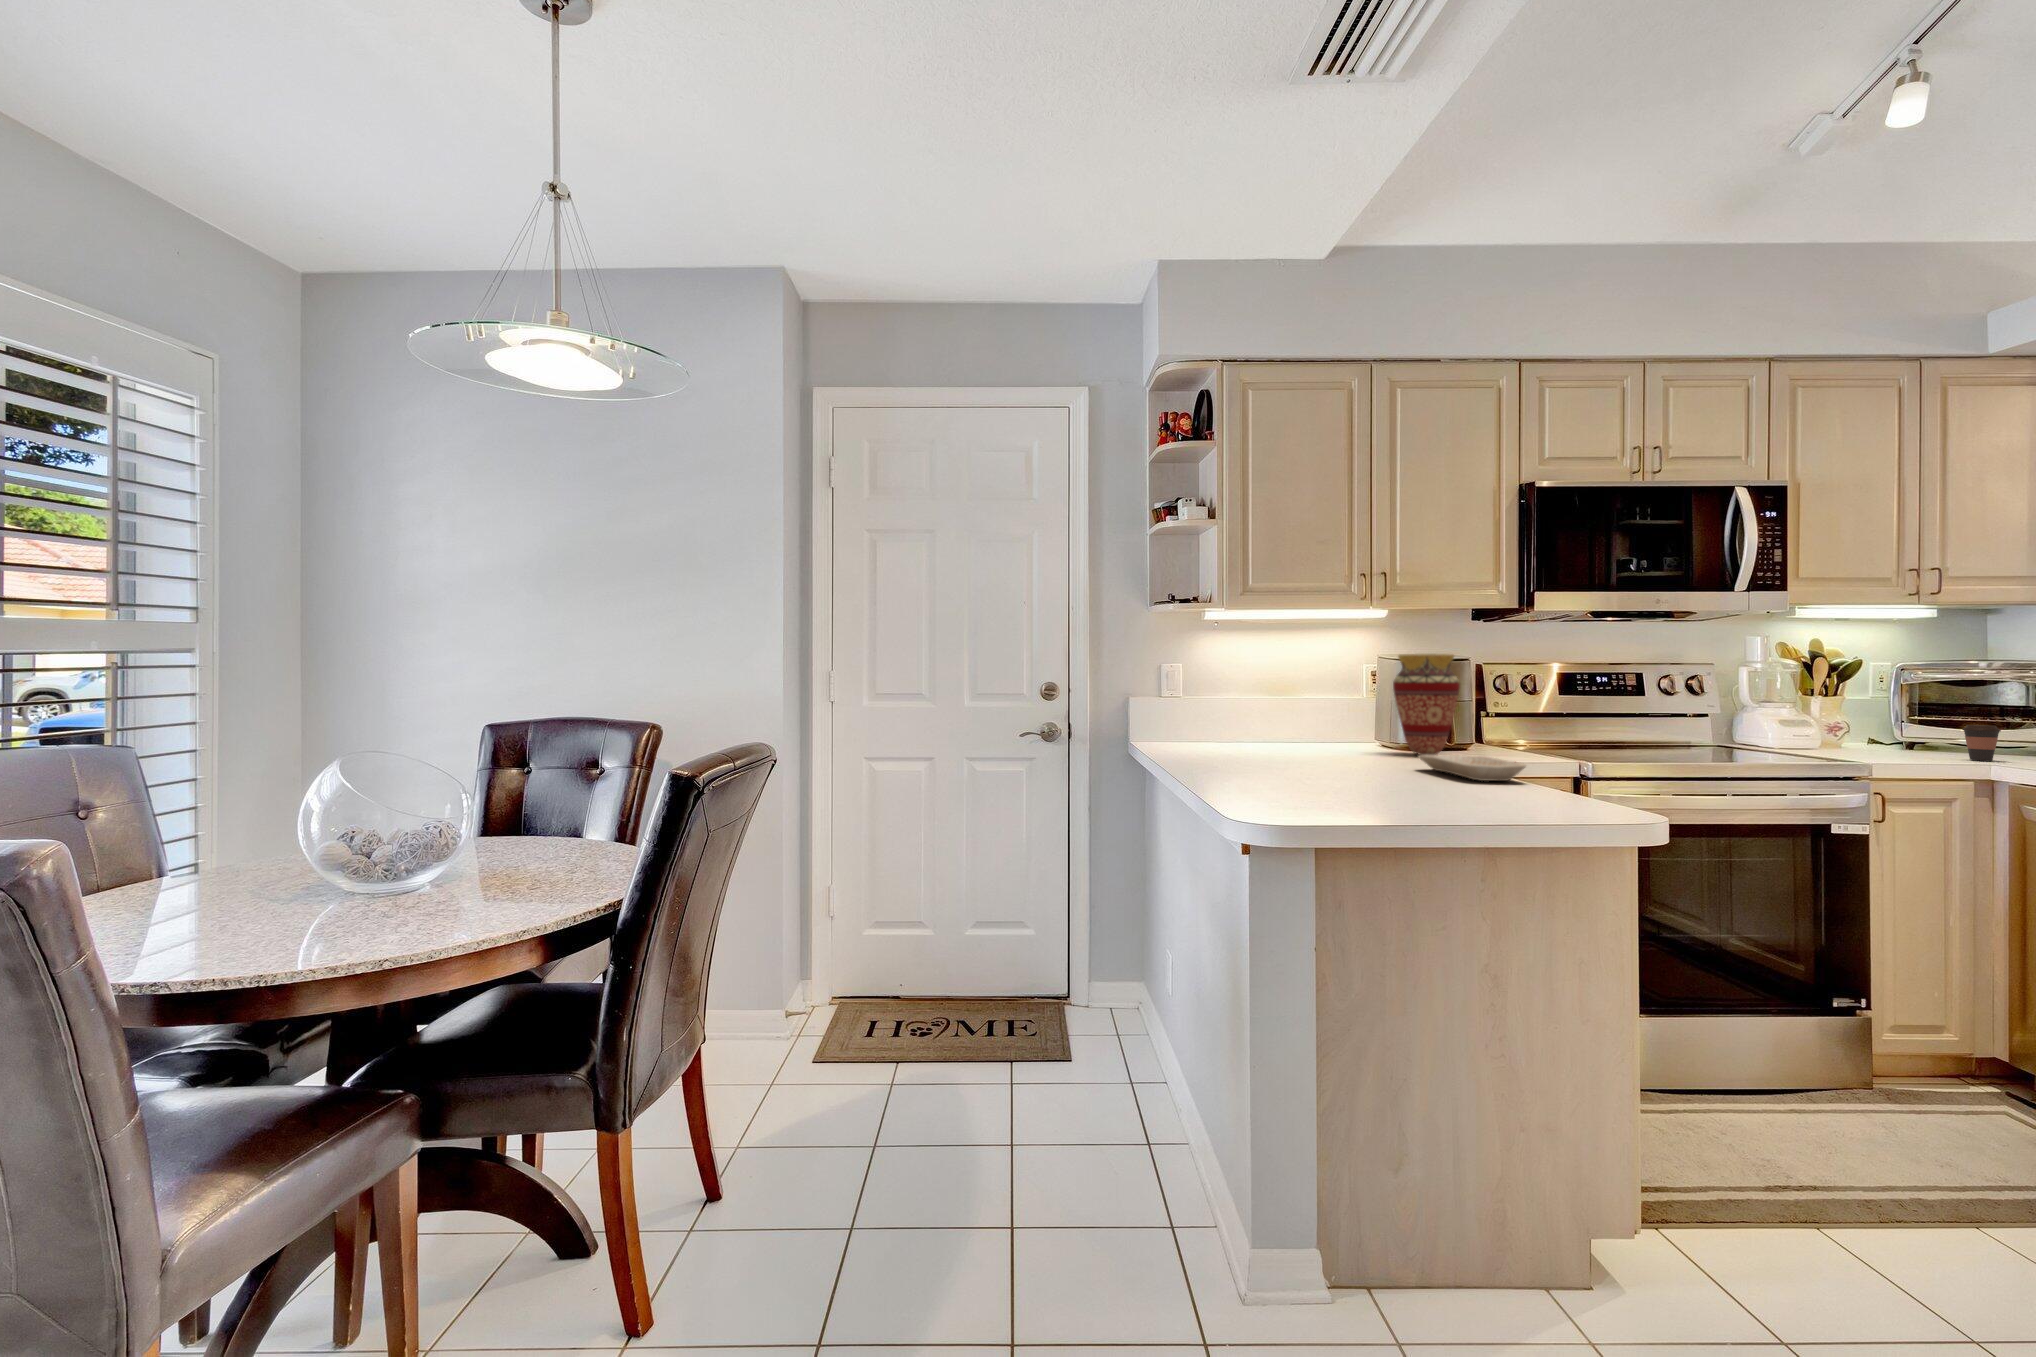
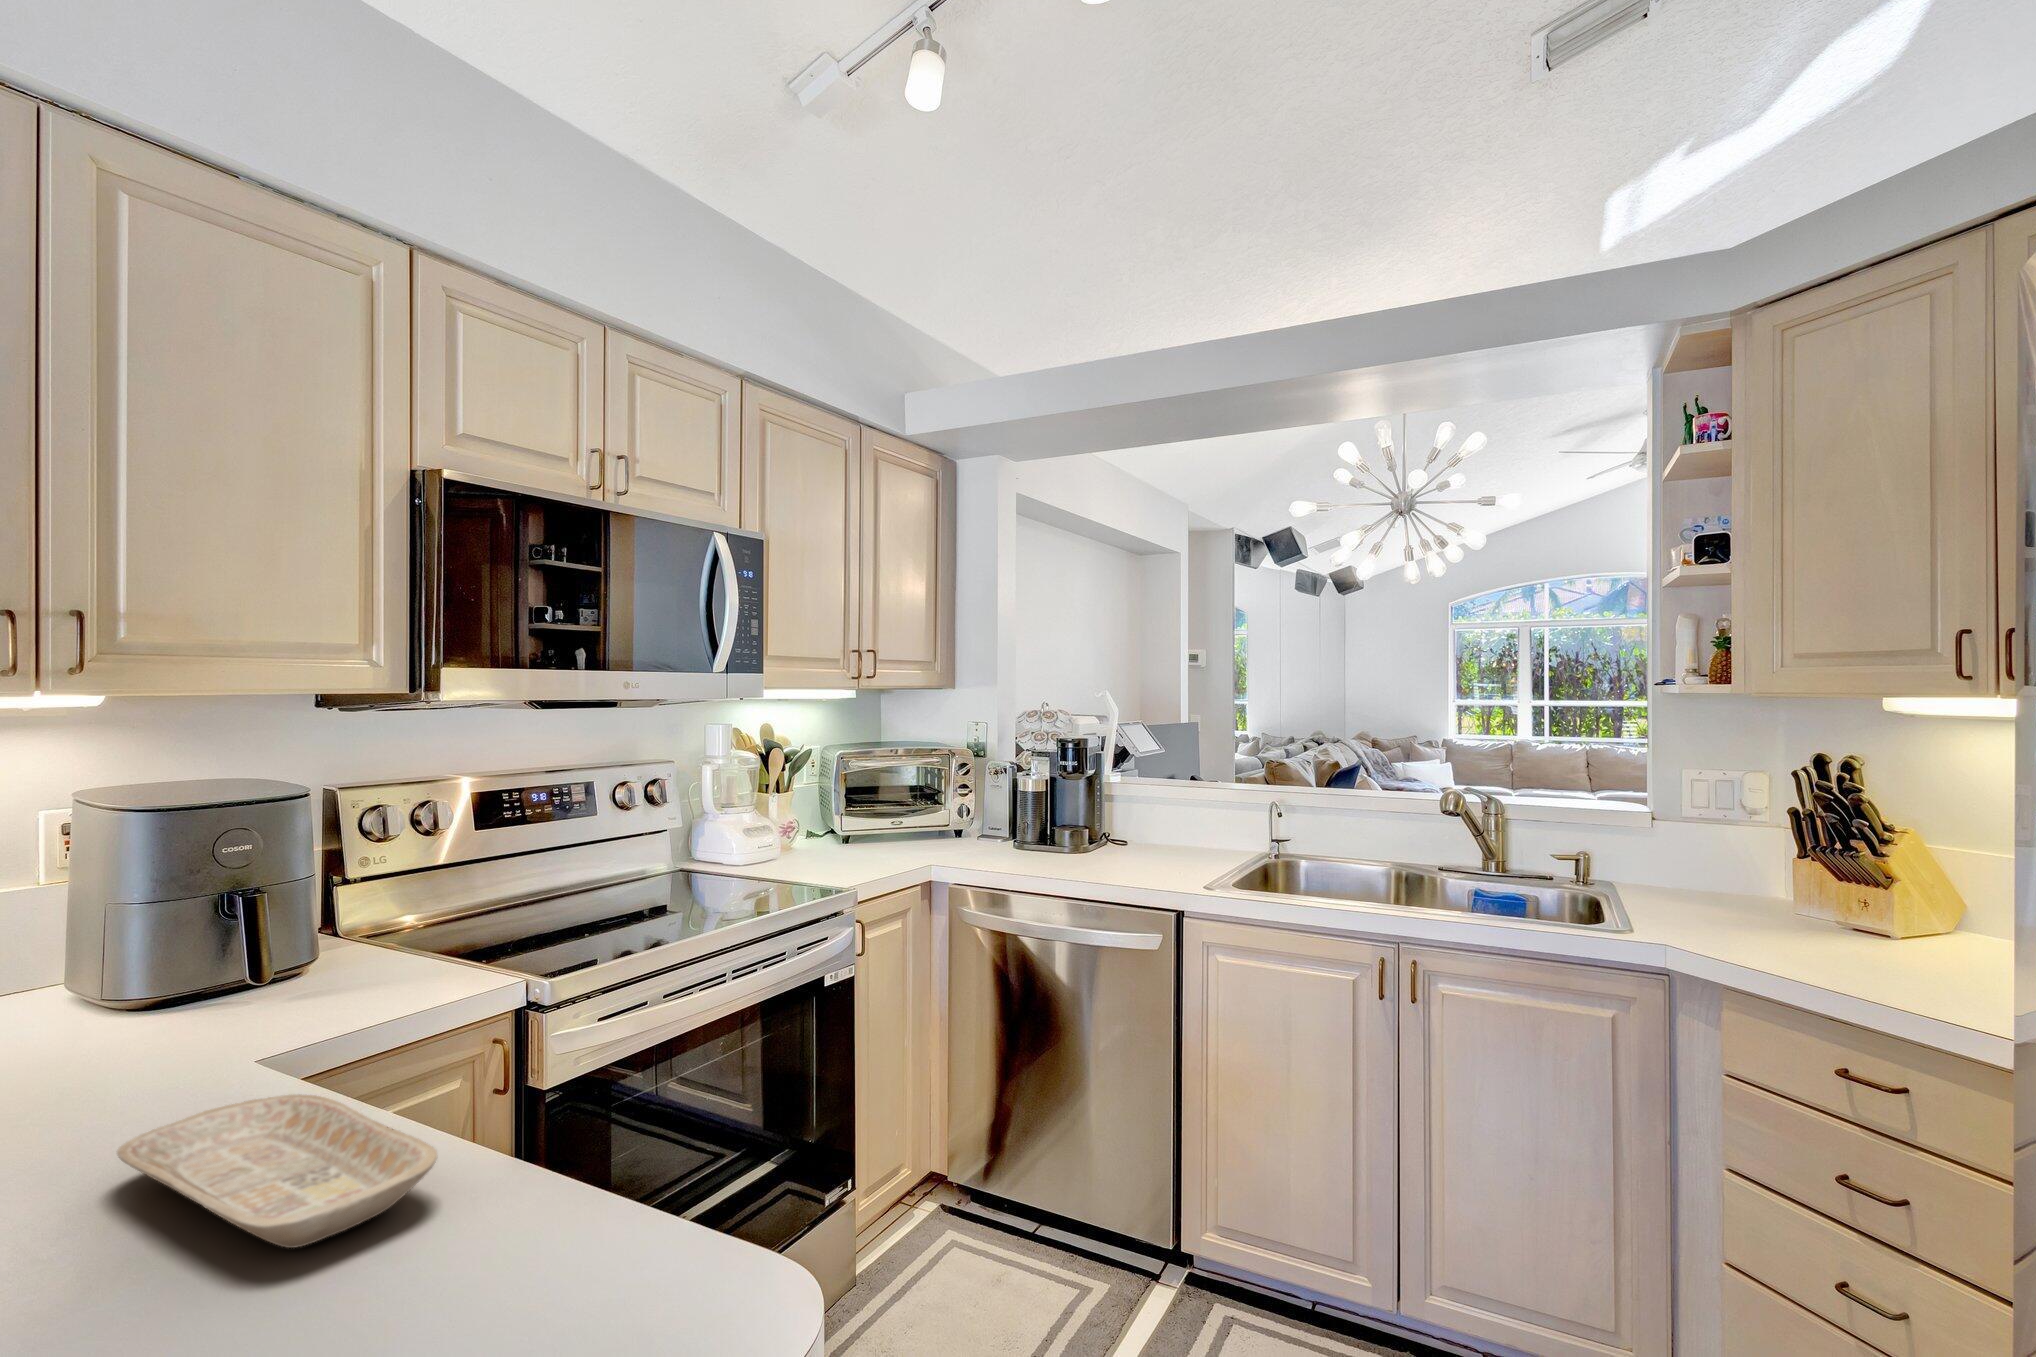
vase: present [1393,653,1460,755] -> none [94,798,278,1042]
coffee cup: present [1962,725,2001,761] -> none [901,820,929,859]

